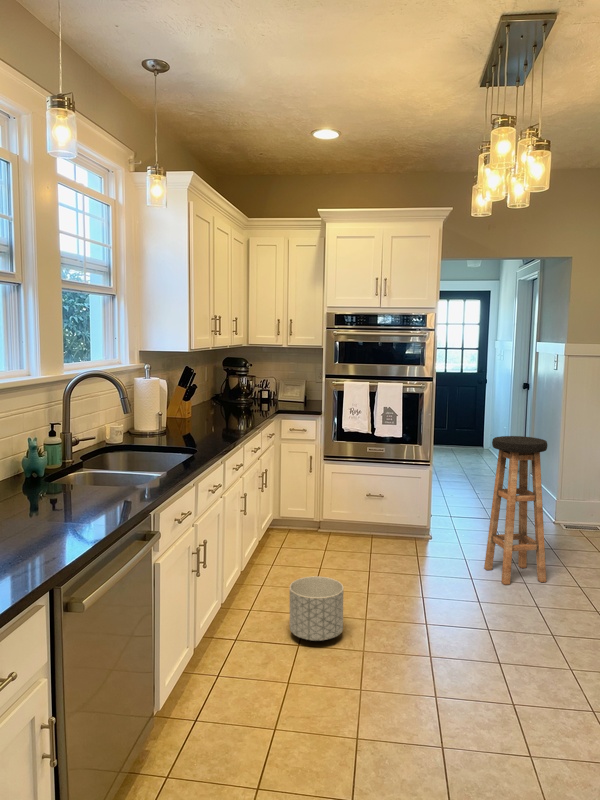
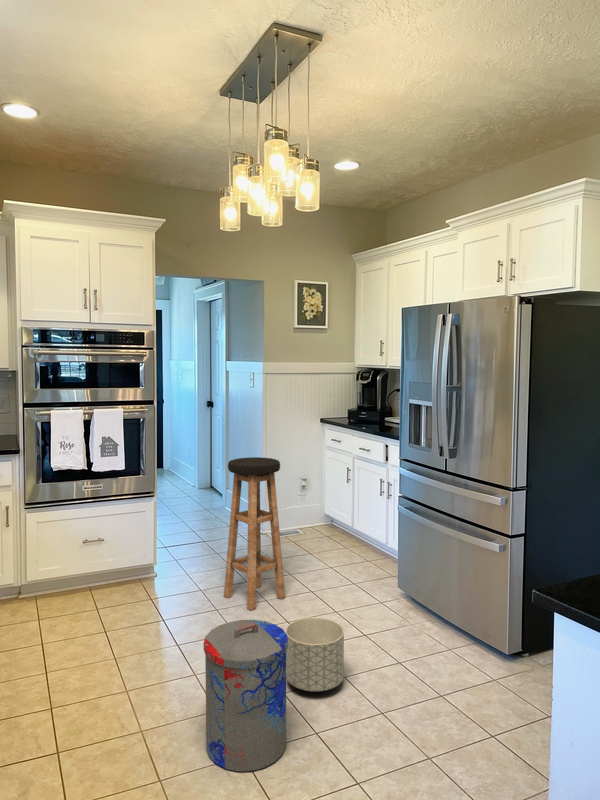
trash can: none [409,571,485,699] -> present [204,620,288,772]
planter: present [290,576,343,641] -> present [286,617,344,691]

